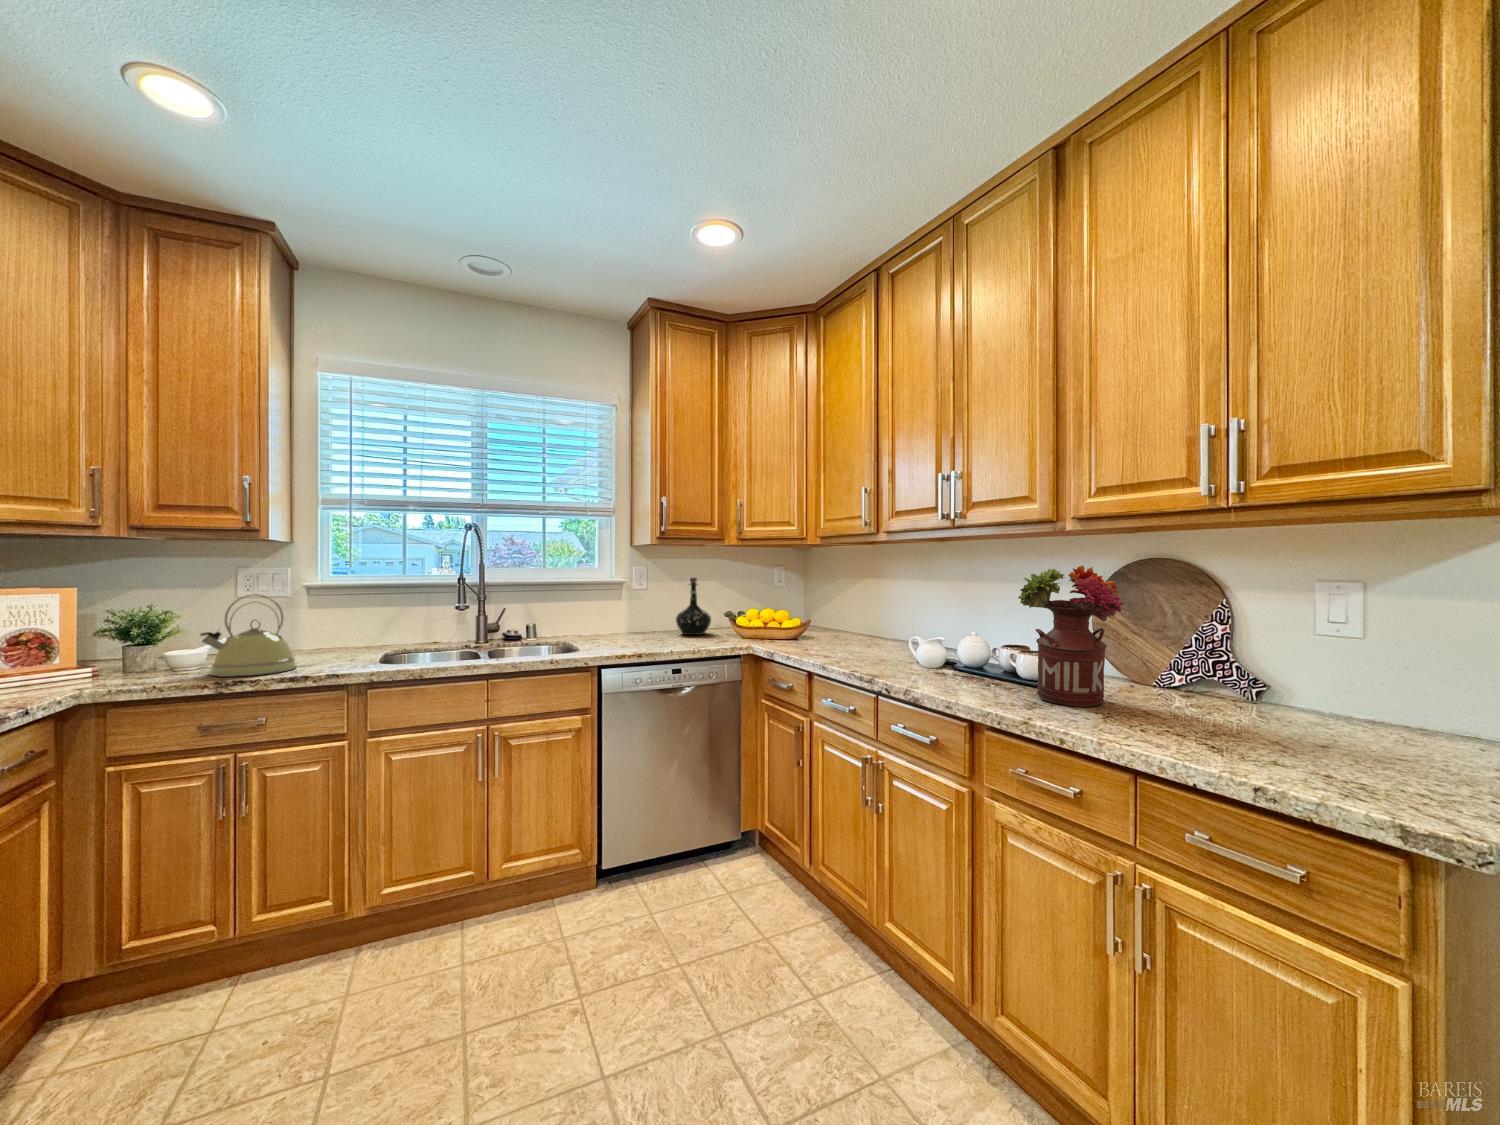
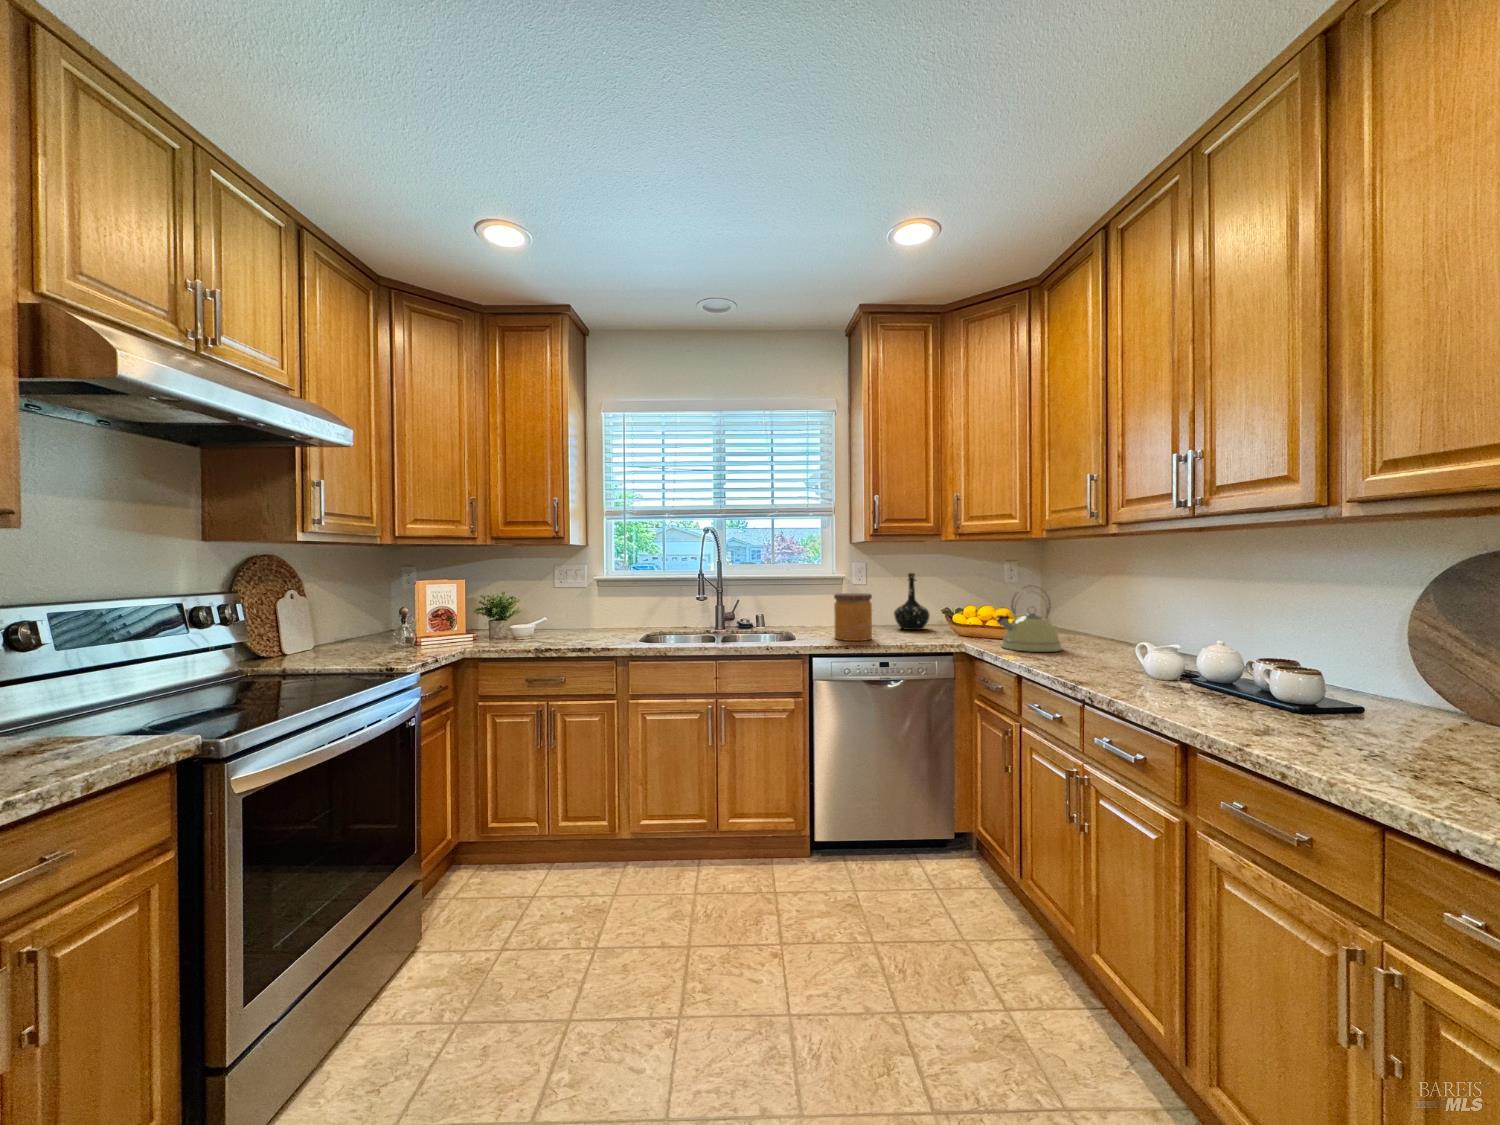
flower arrangement: present [1018,565,1124,707] -> none [1254,562,1416,741]
kettle: present [200,594,296,677] -> present [996,585,1062,652]
jar: none [621,598,661,649] -> present [834,593,872,641]

